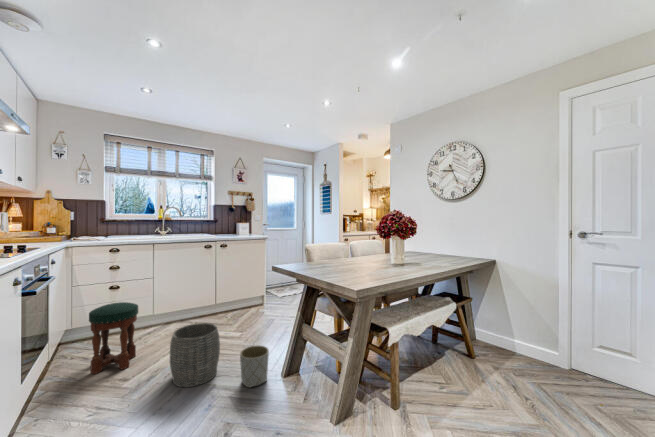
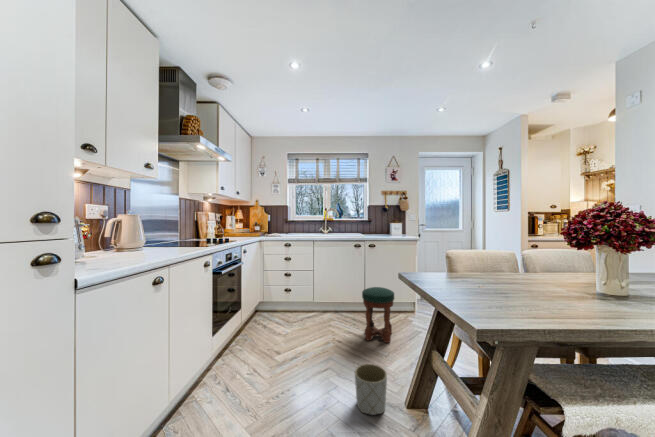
stool: present [89,302,138,374] -> present [362,287,394,343]
woven basket: present [170,323,220,387] -> none [299,322,344,387]

